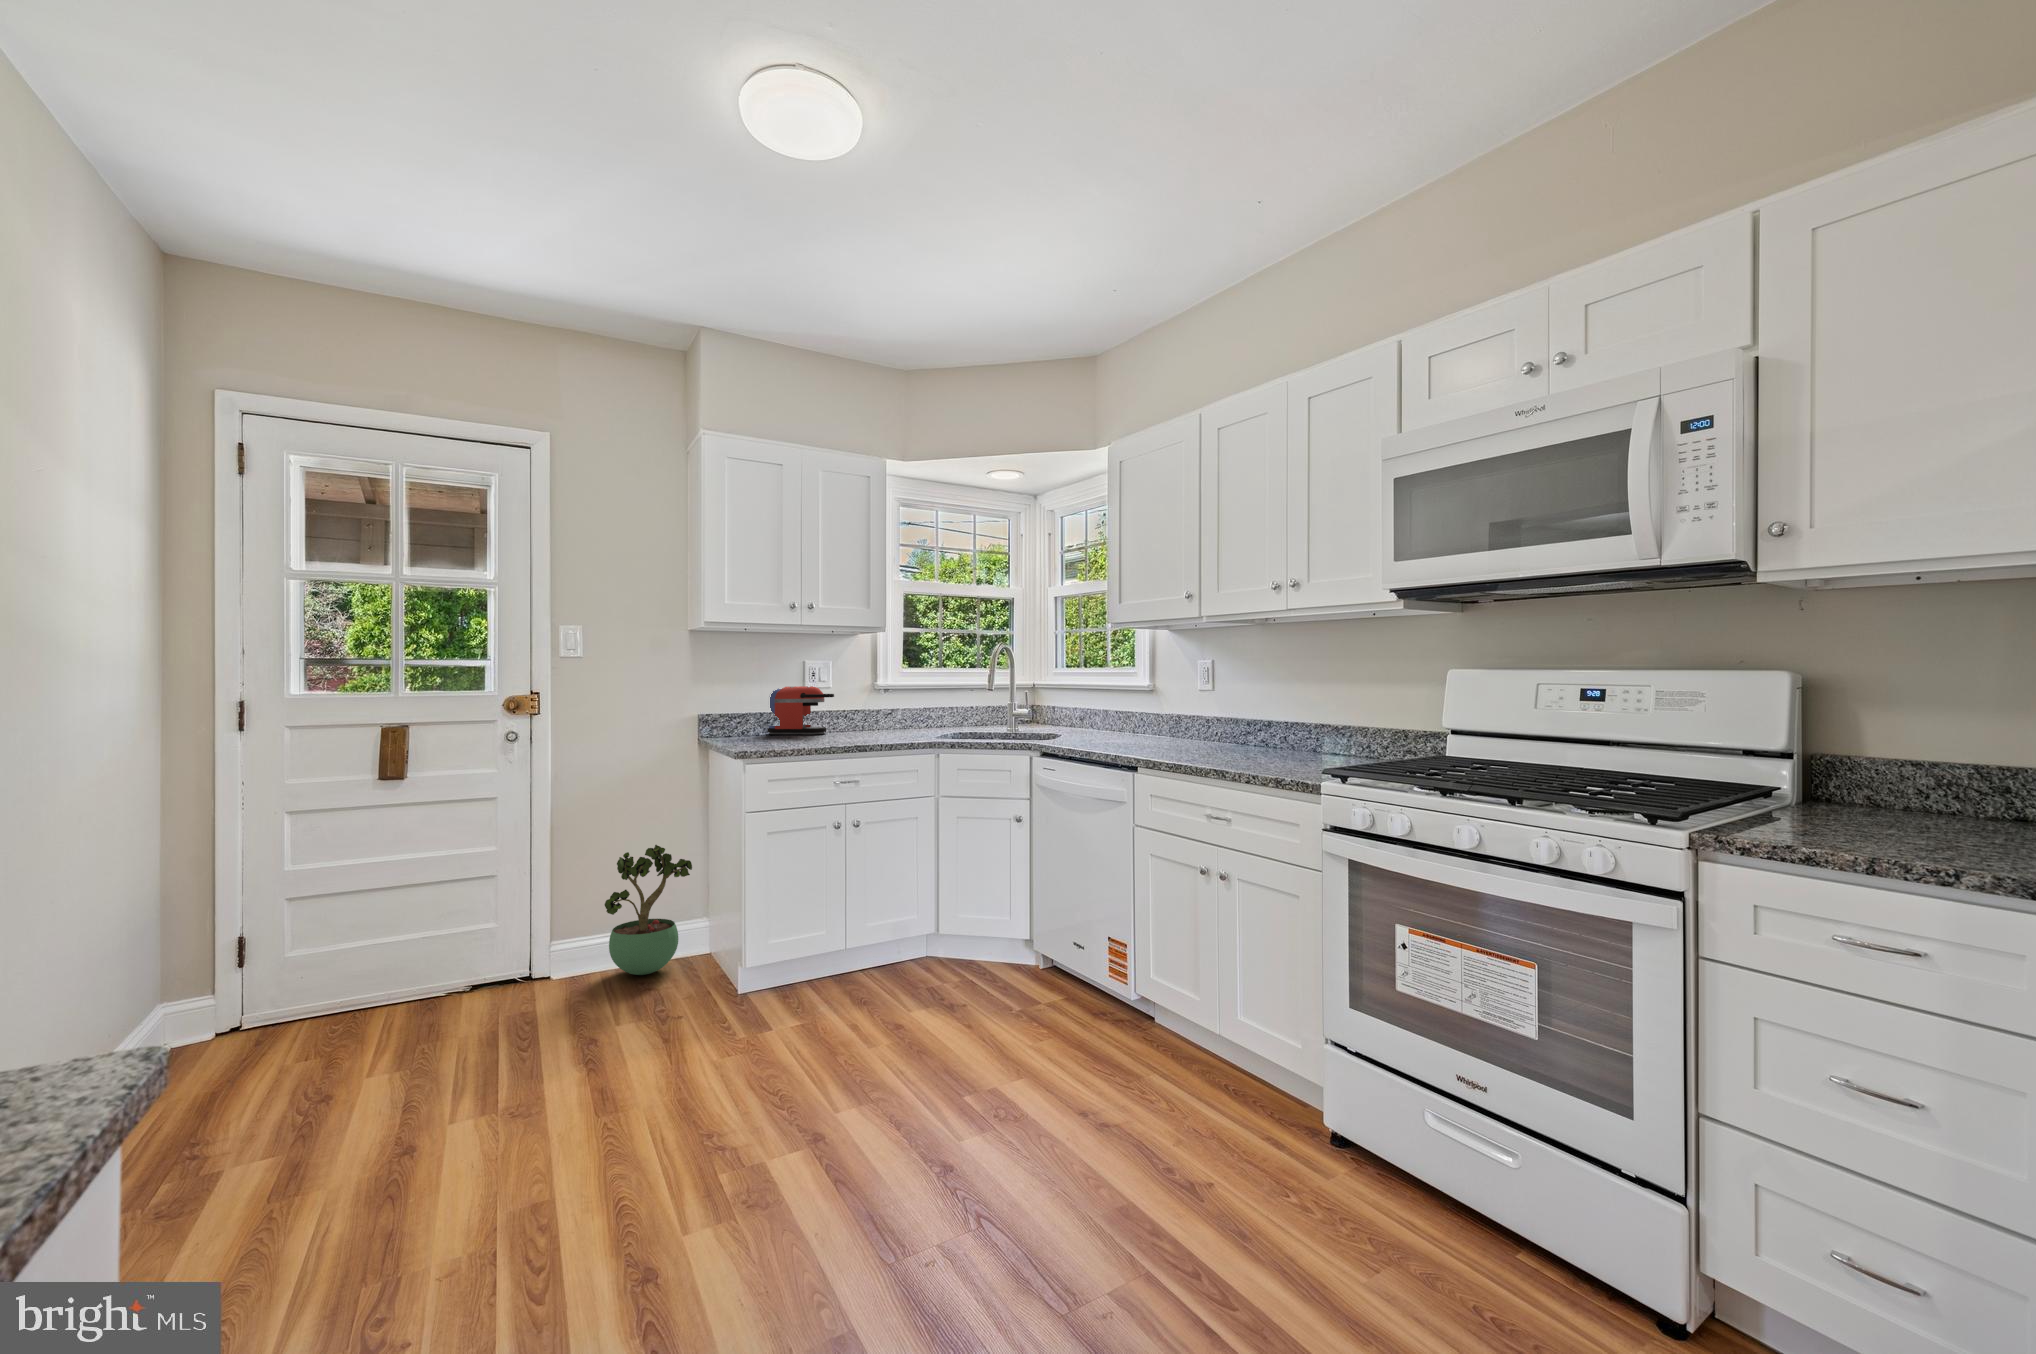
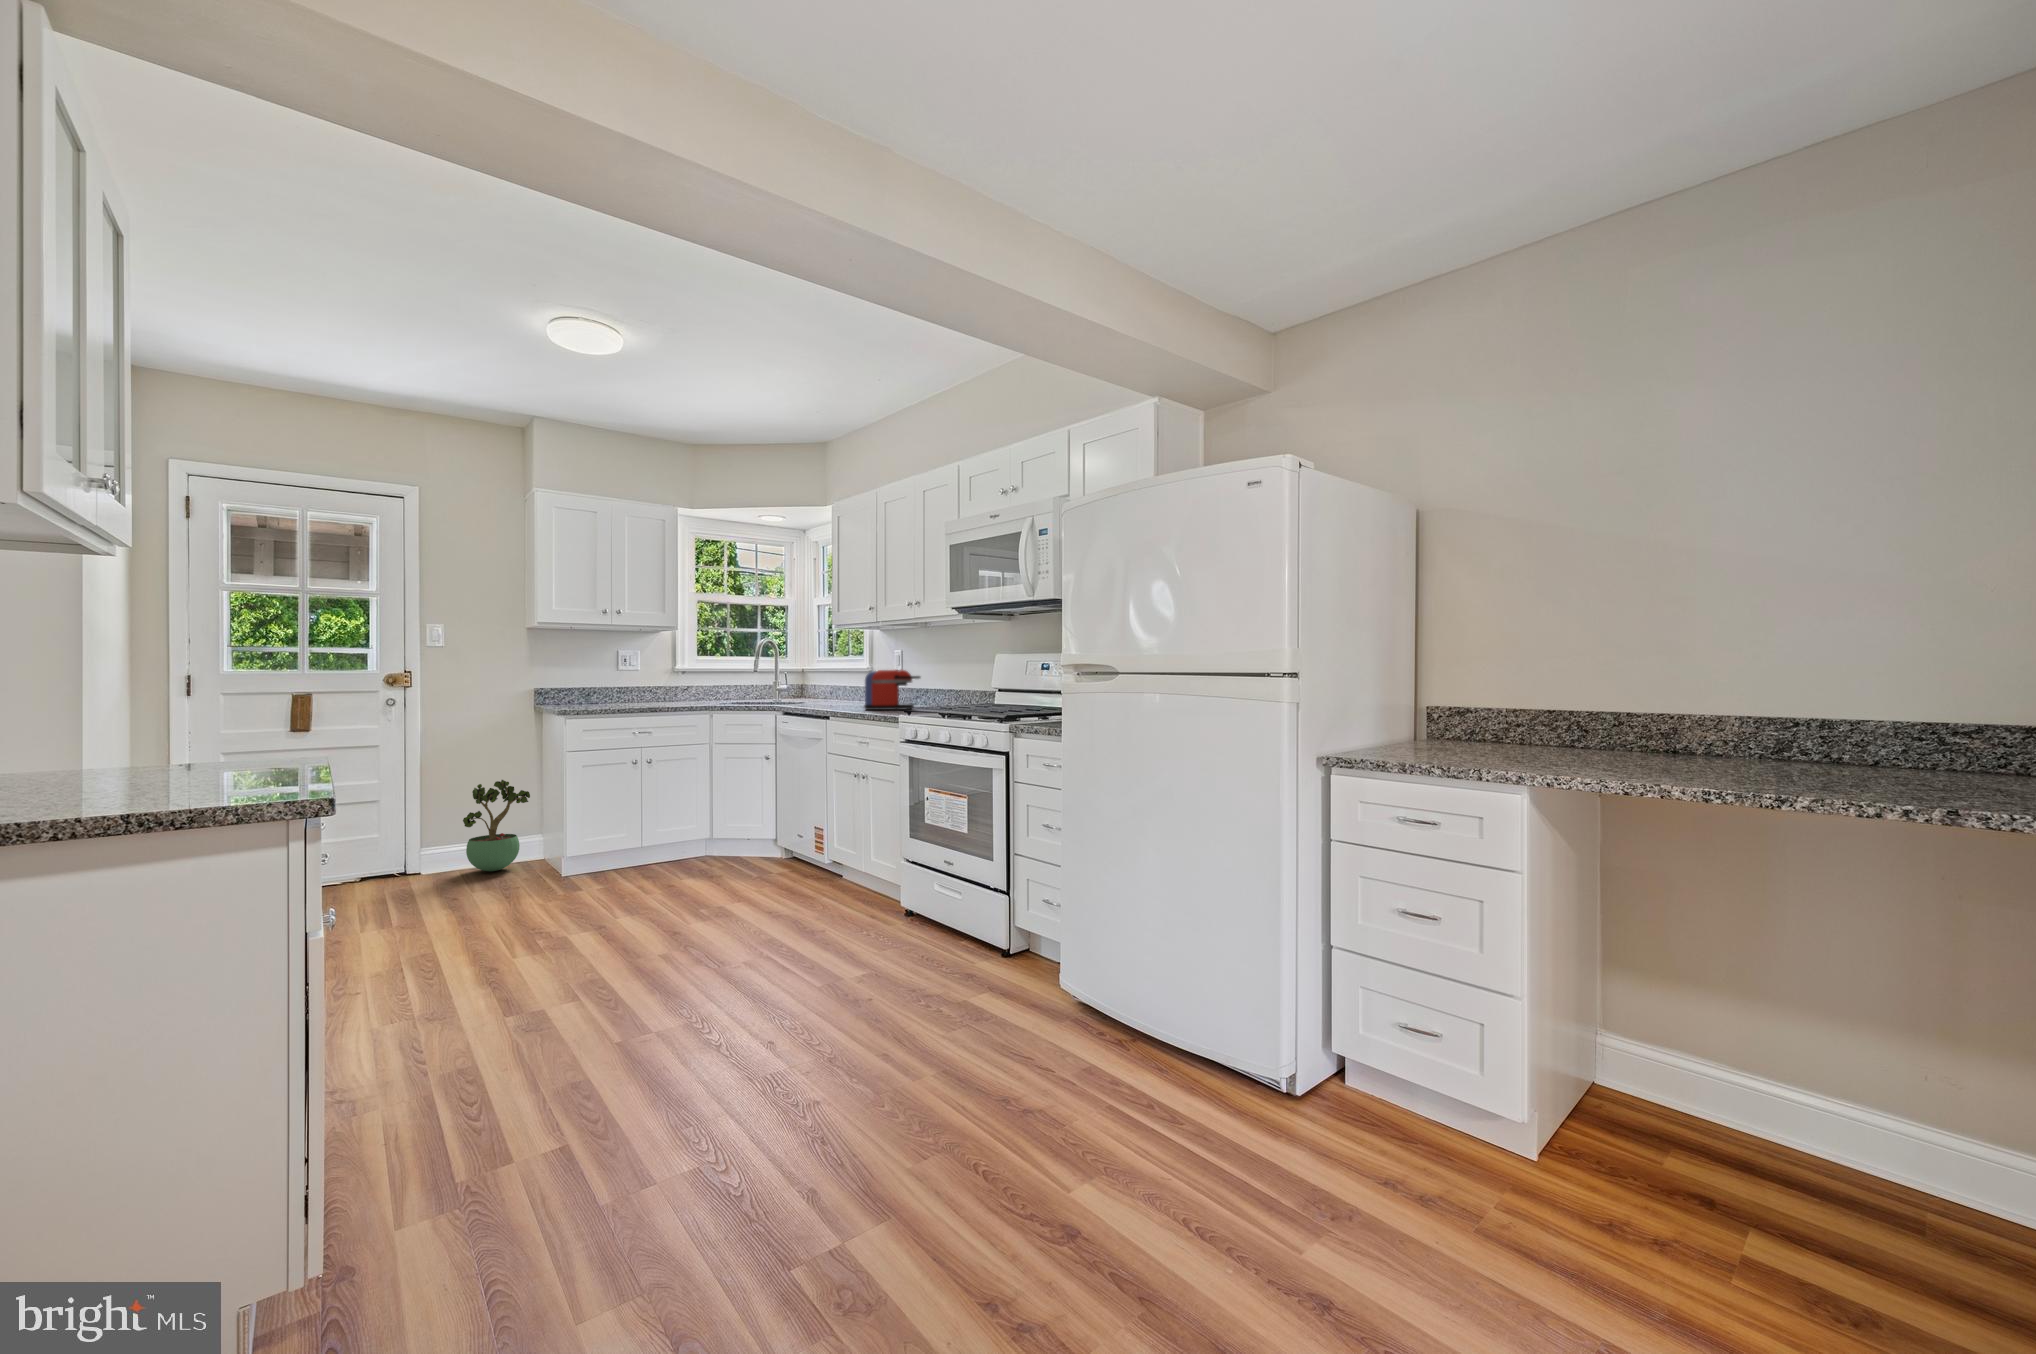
coffee maker: present [768,686,834,734] -> present [864,670,920,710]

